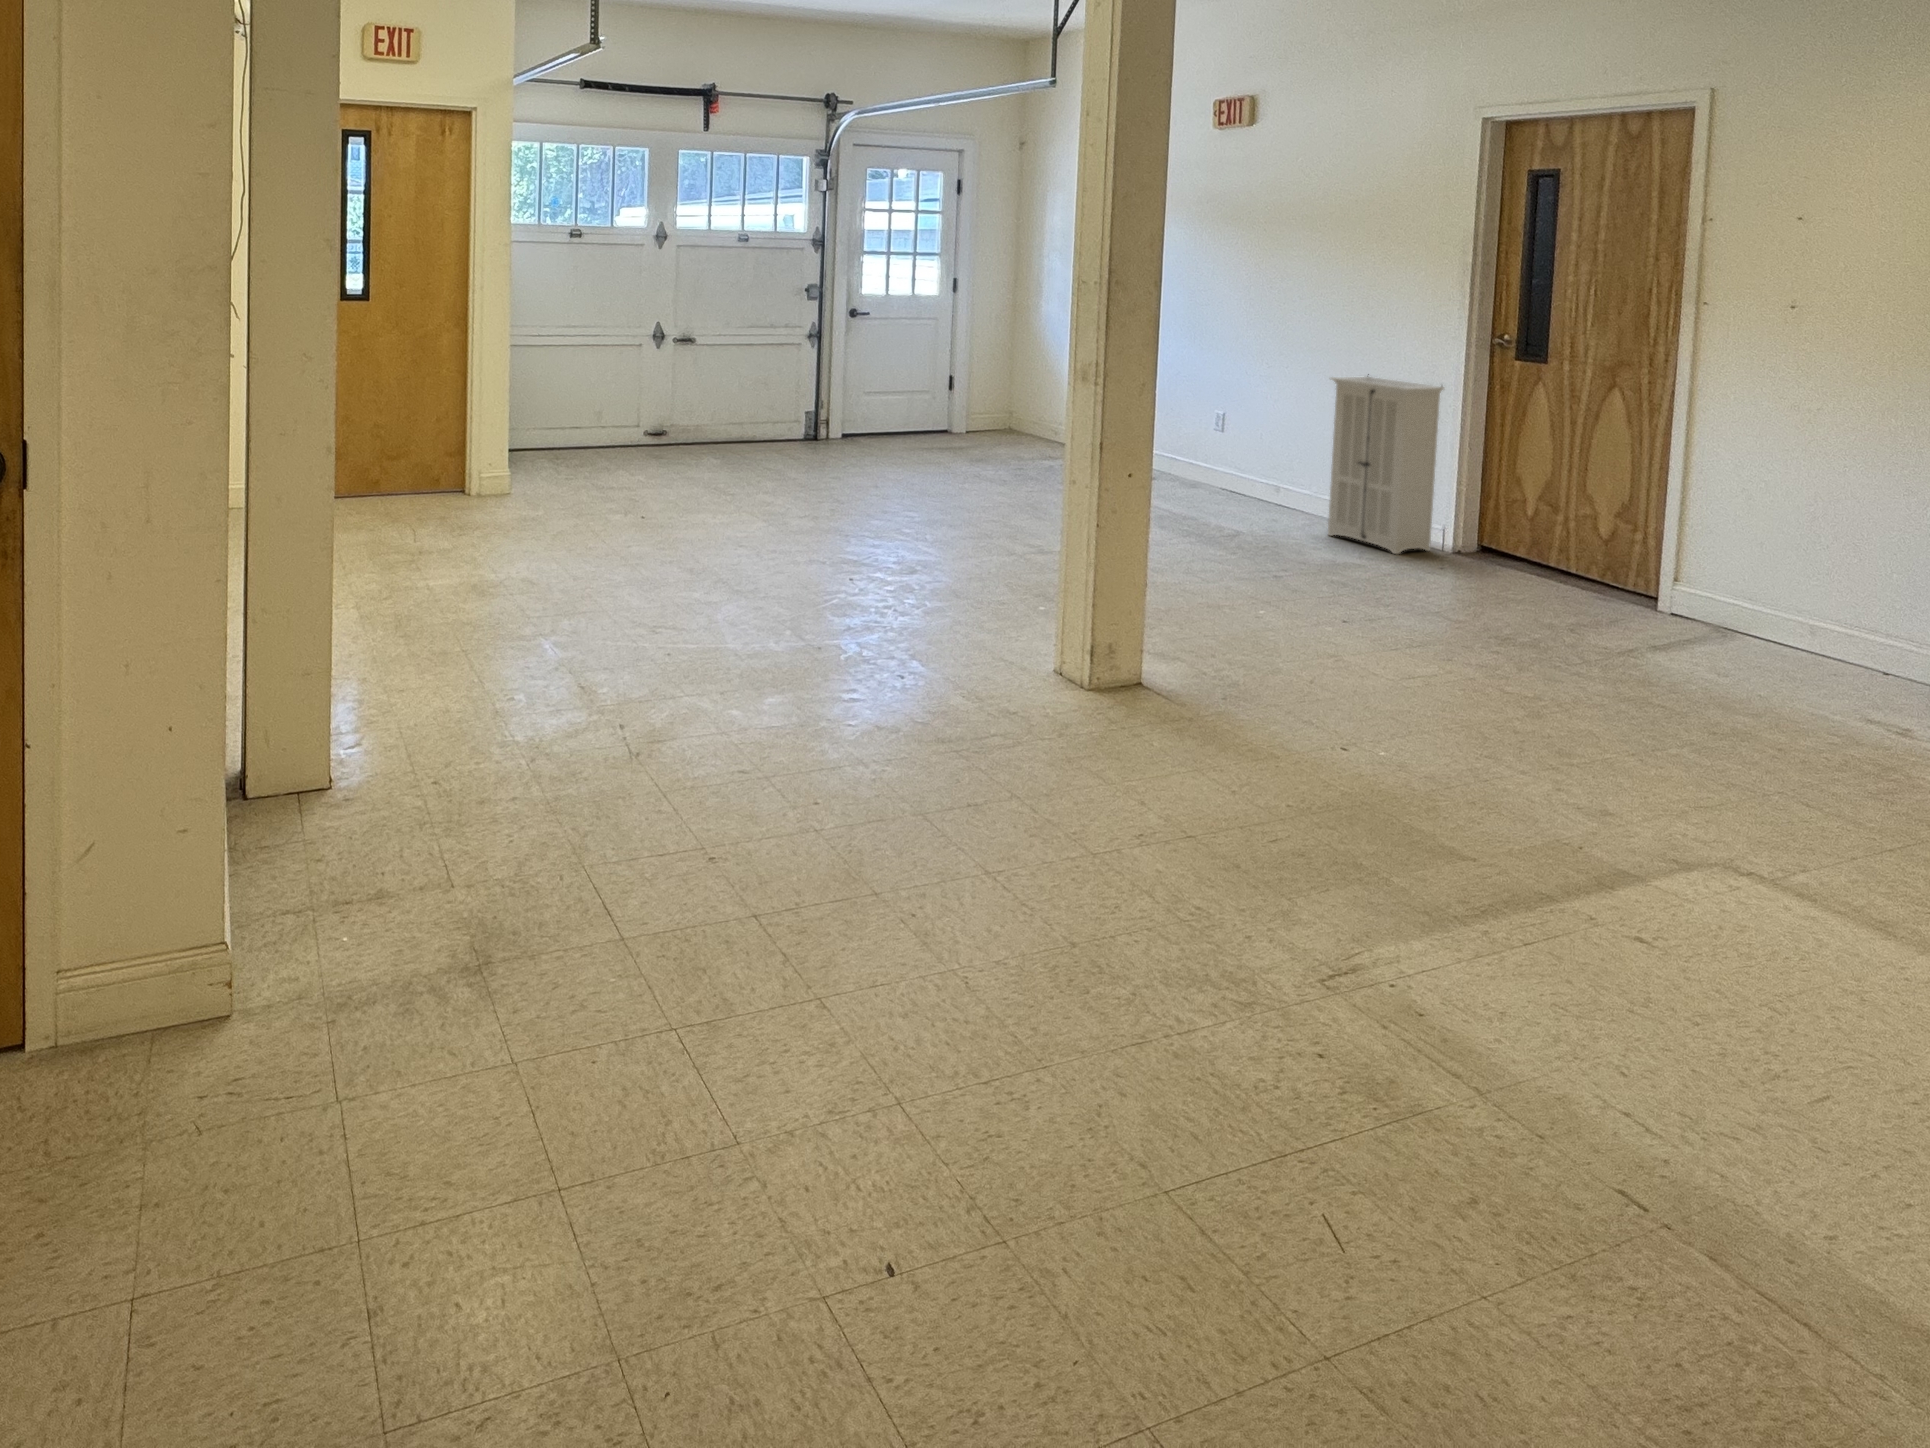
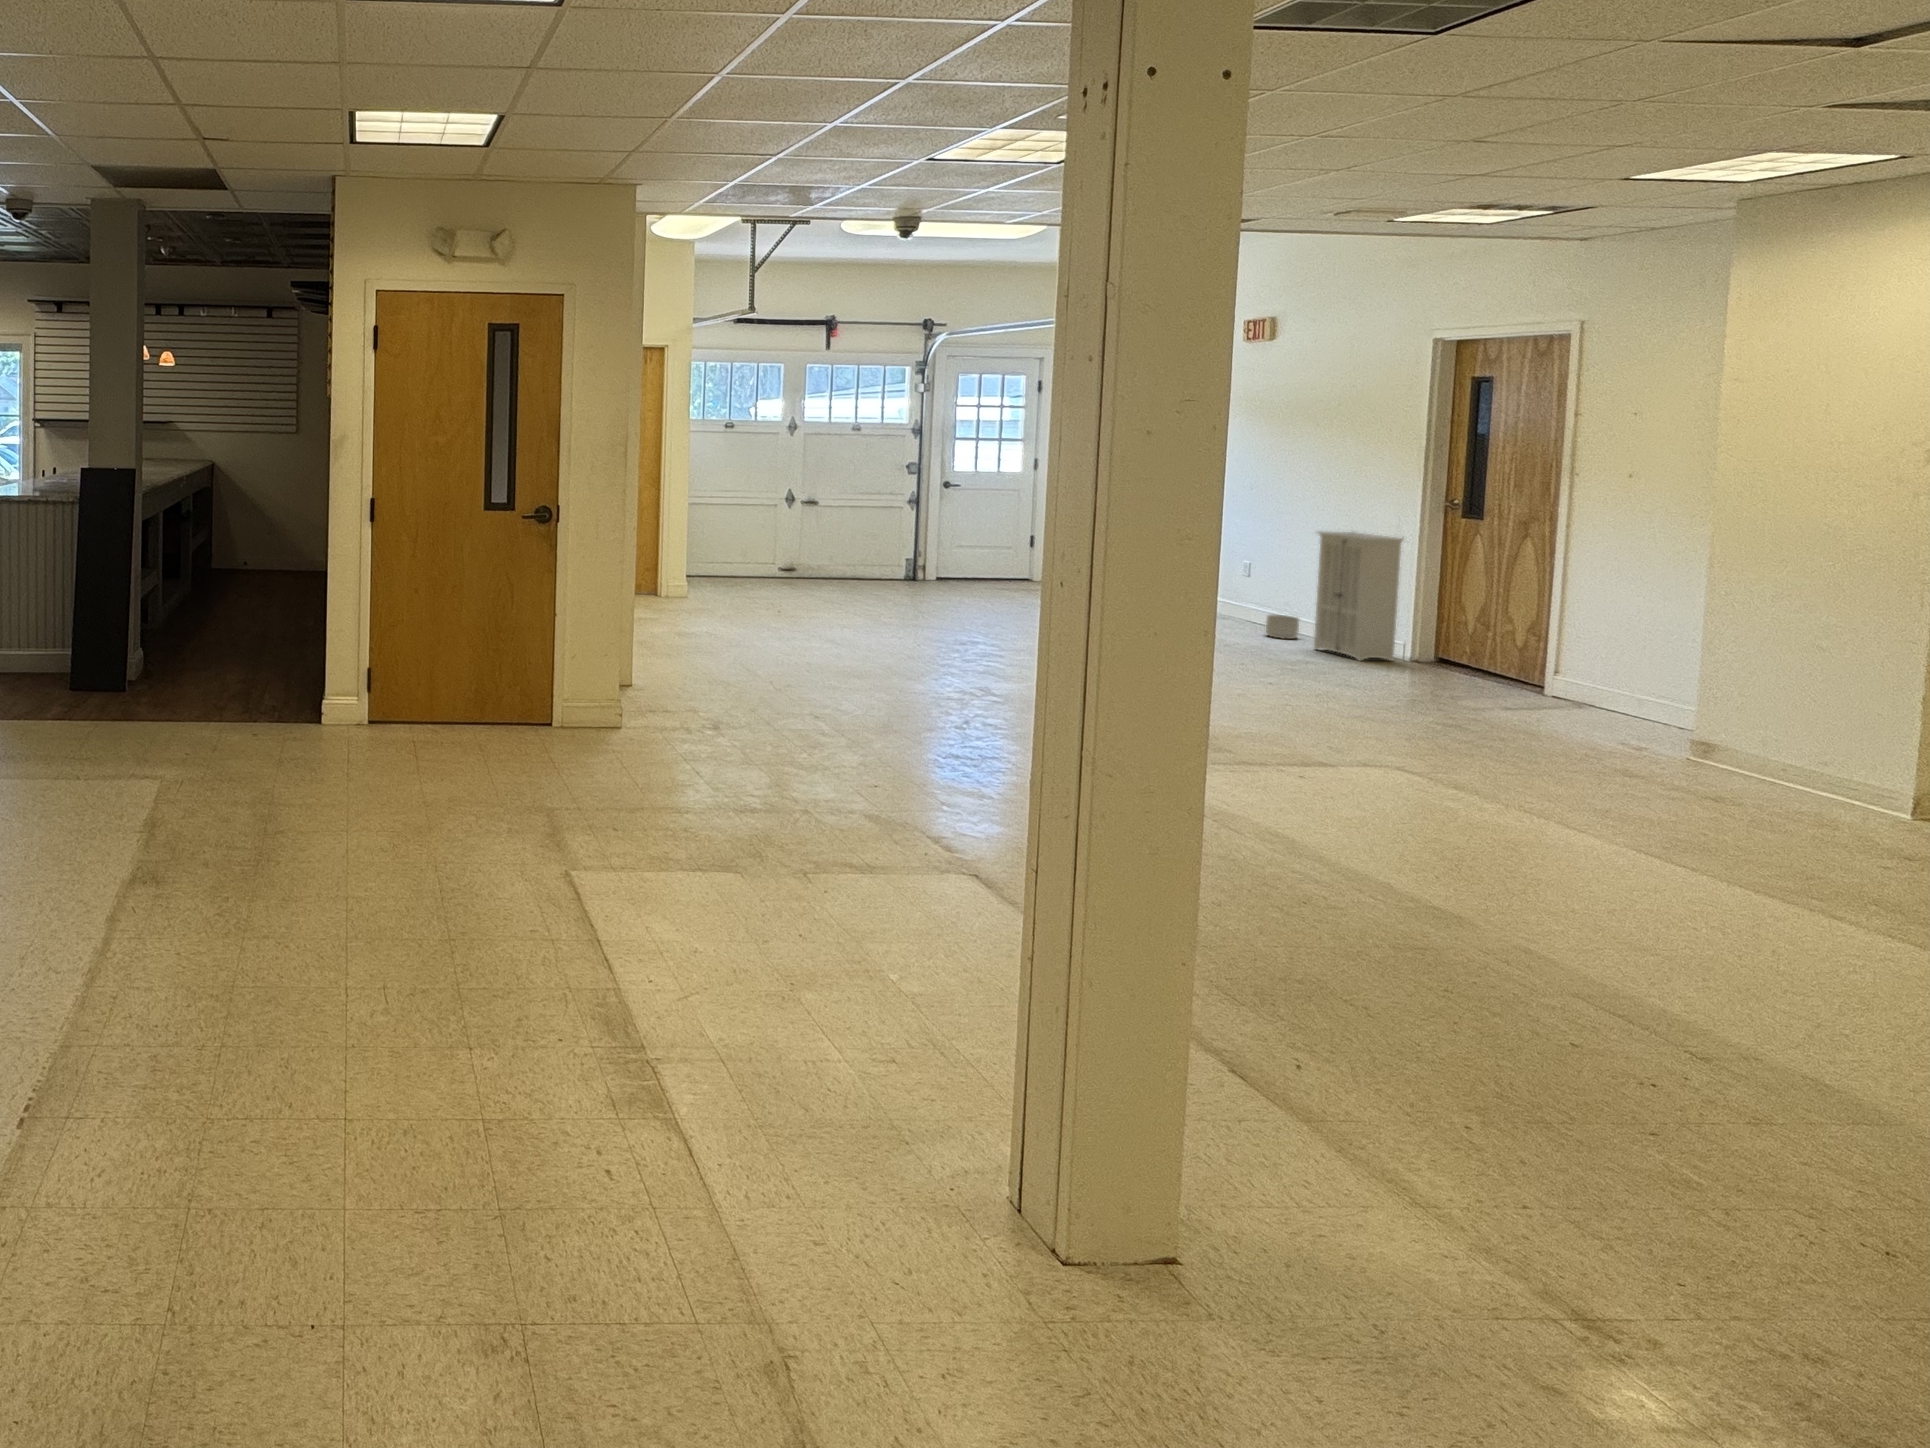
planter: none [1254,483,1294,516] -> present [1266,615,1299,639]

